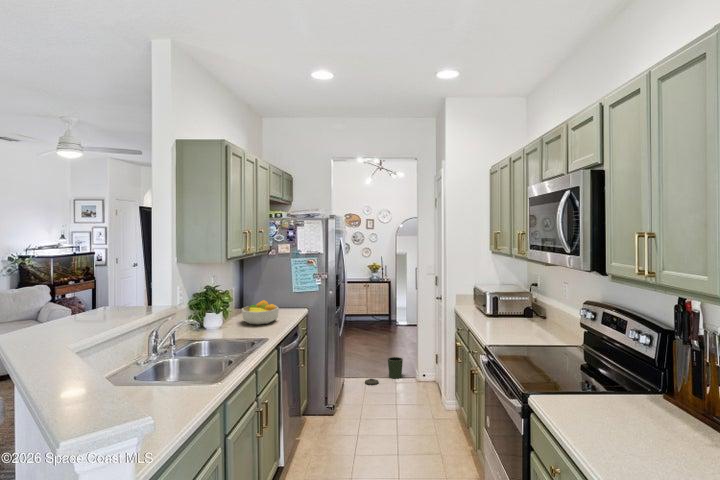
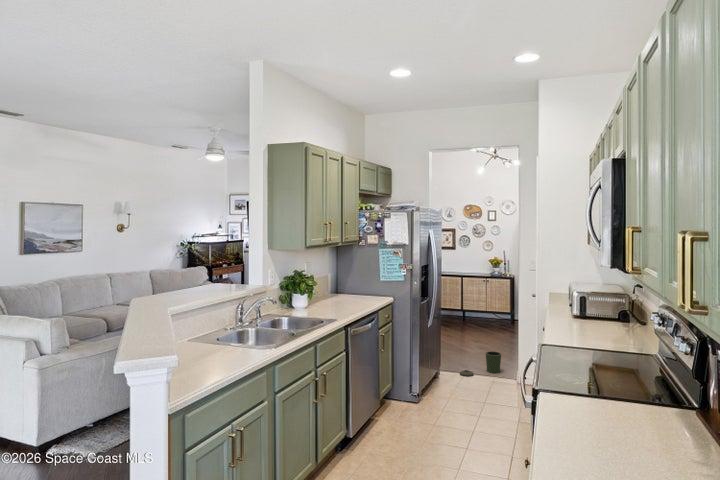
fruit bowl: present [242,300,279,325] -> none [327,285,359,307]

